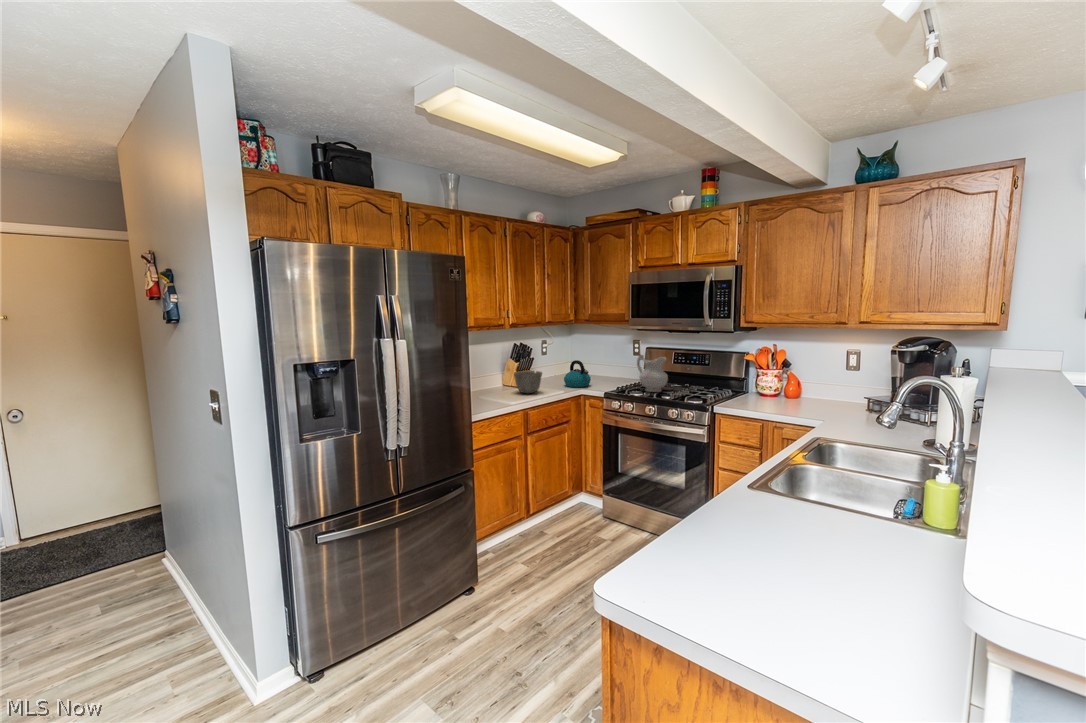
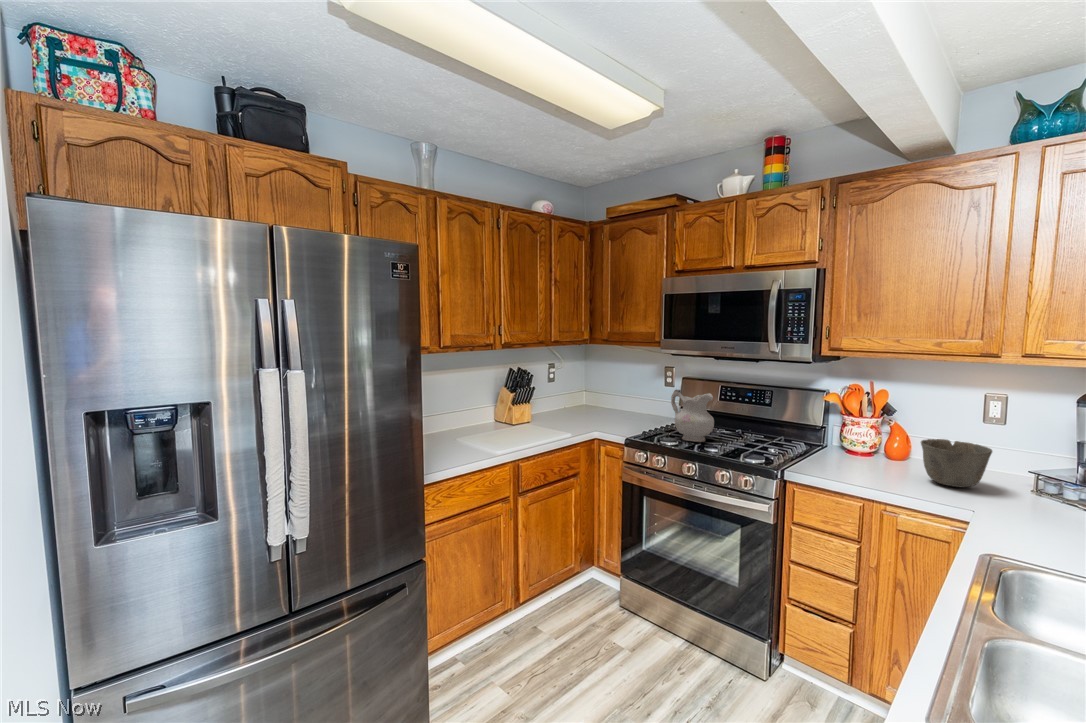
kettle: present [564,360,591,387] -> none [574,392,609,429]
ceramic bowl: present [514,371,542,394] -> present [921,439,992,487]

